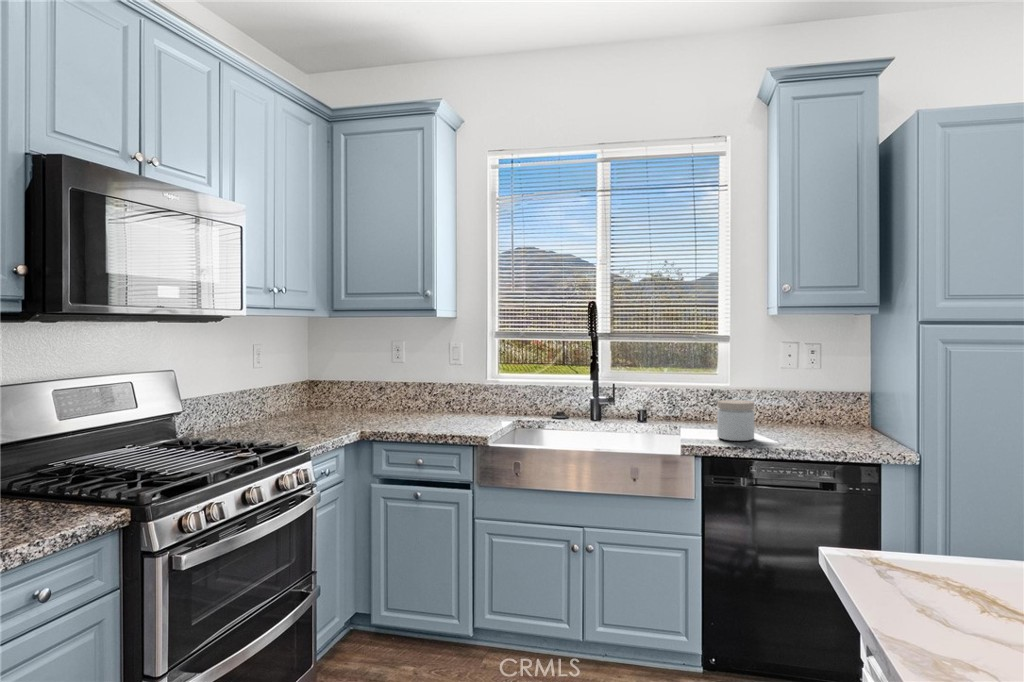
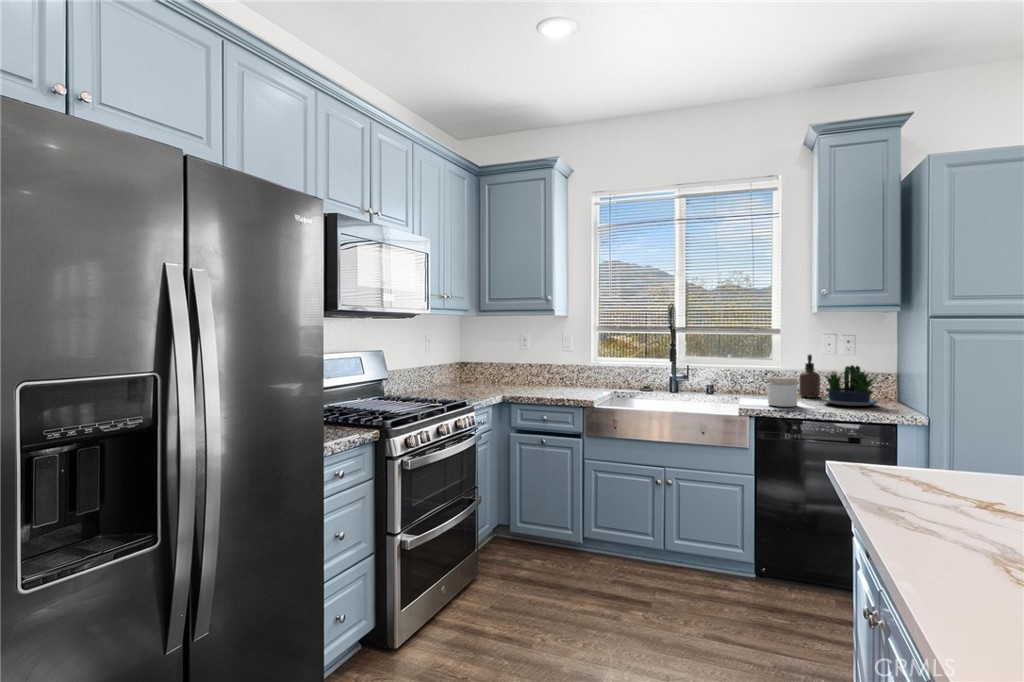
soap dispenser: none [754,369,779,425] -> present [799,355,820,398]
potted plant: none [783,384,866,438] -> present [822,365,878,406]

